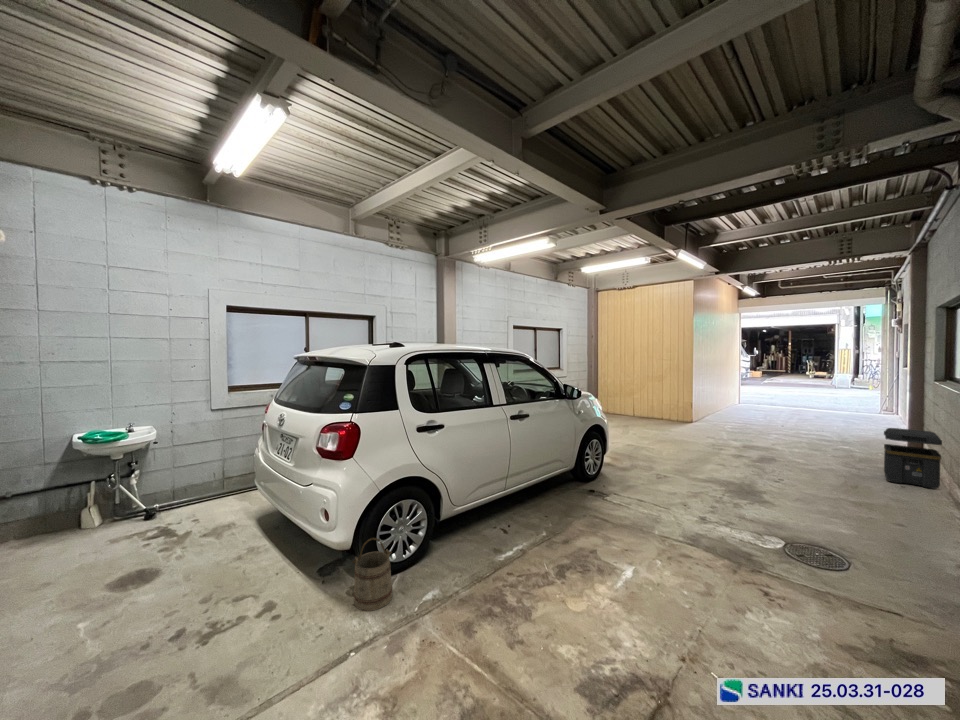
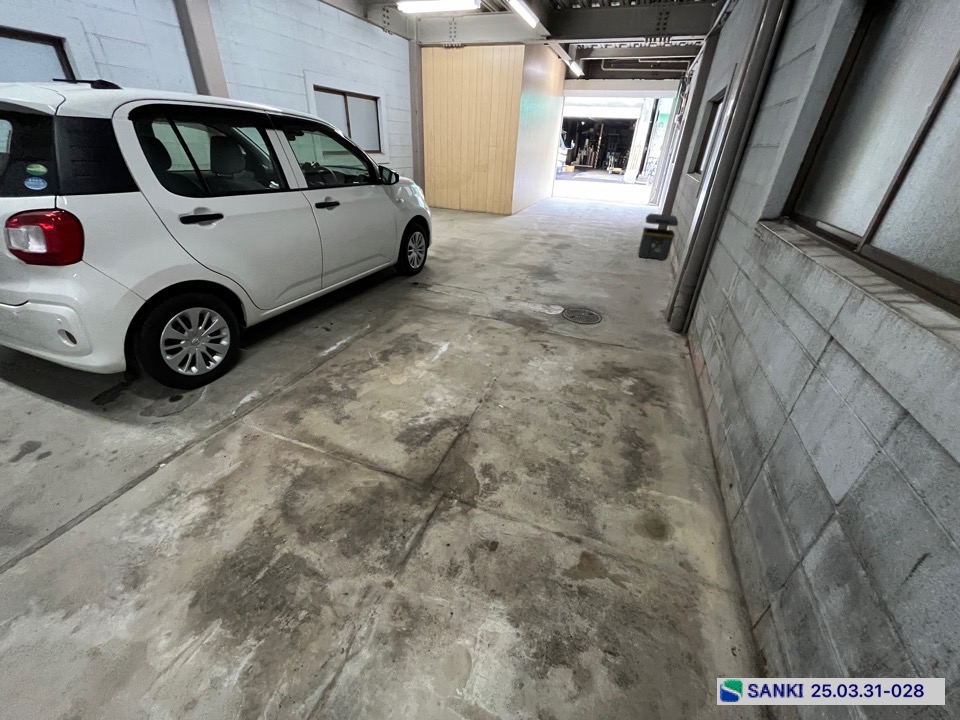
bucket: present [352,538,393,611] -> none [133,354,203,426]

